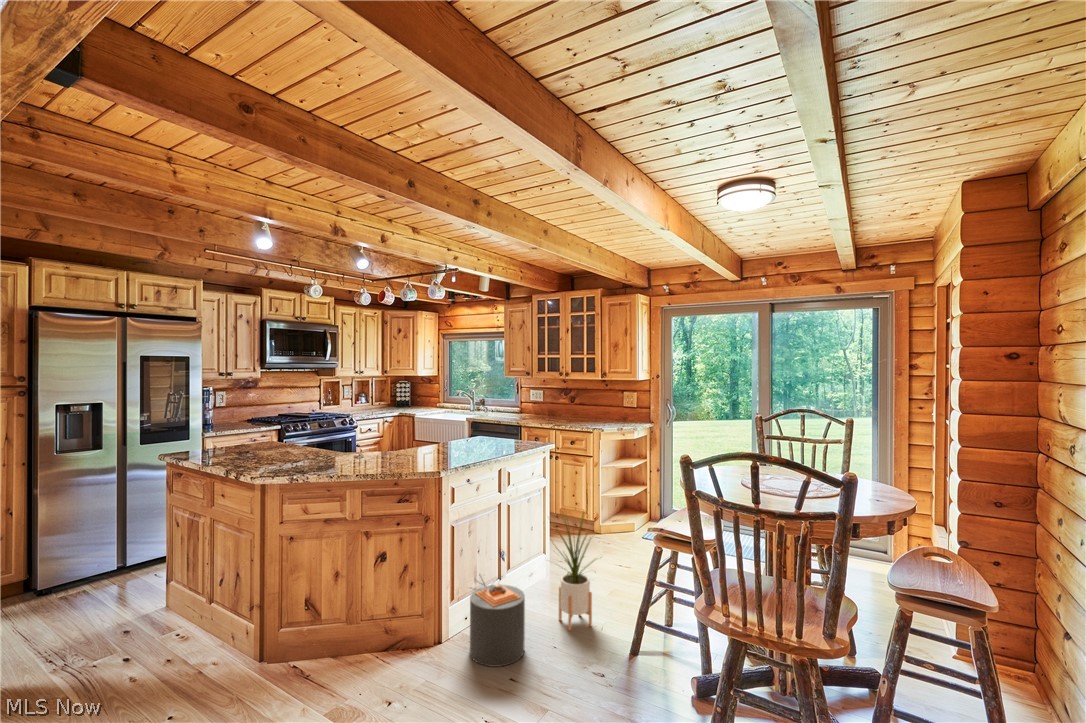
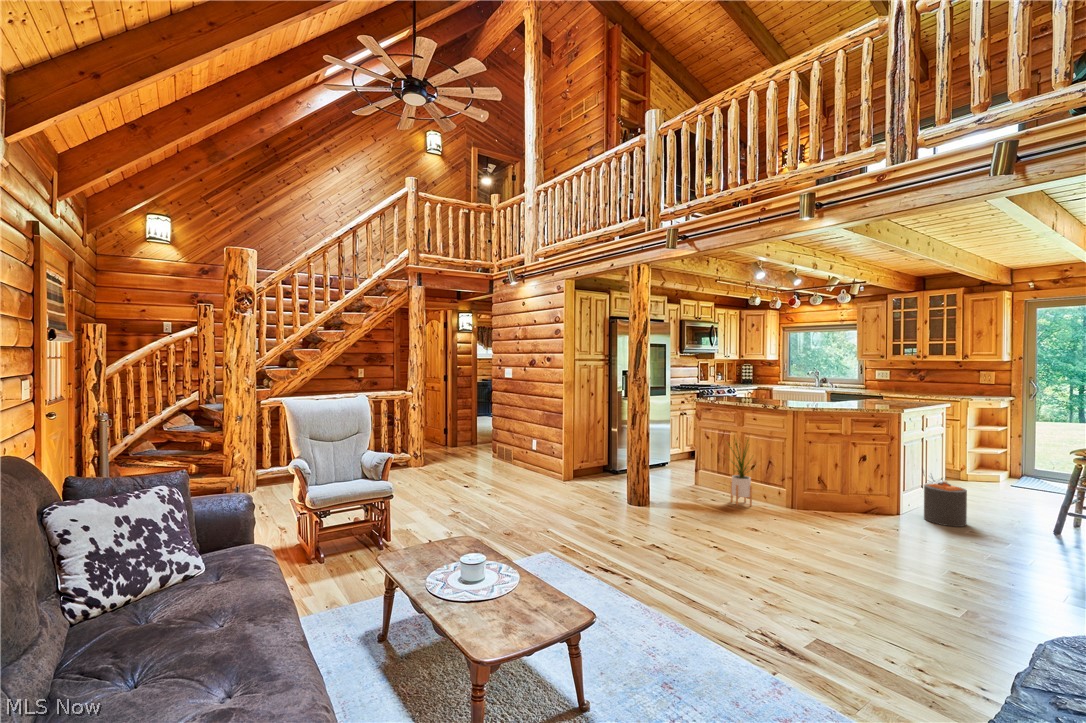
house plant: present [555,512,597,631] -> present [730,440,752,506]

